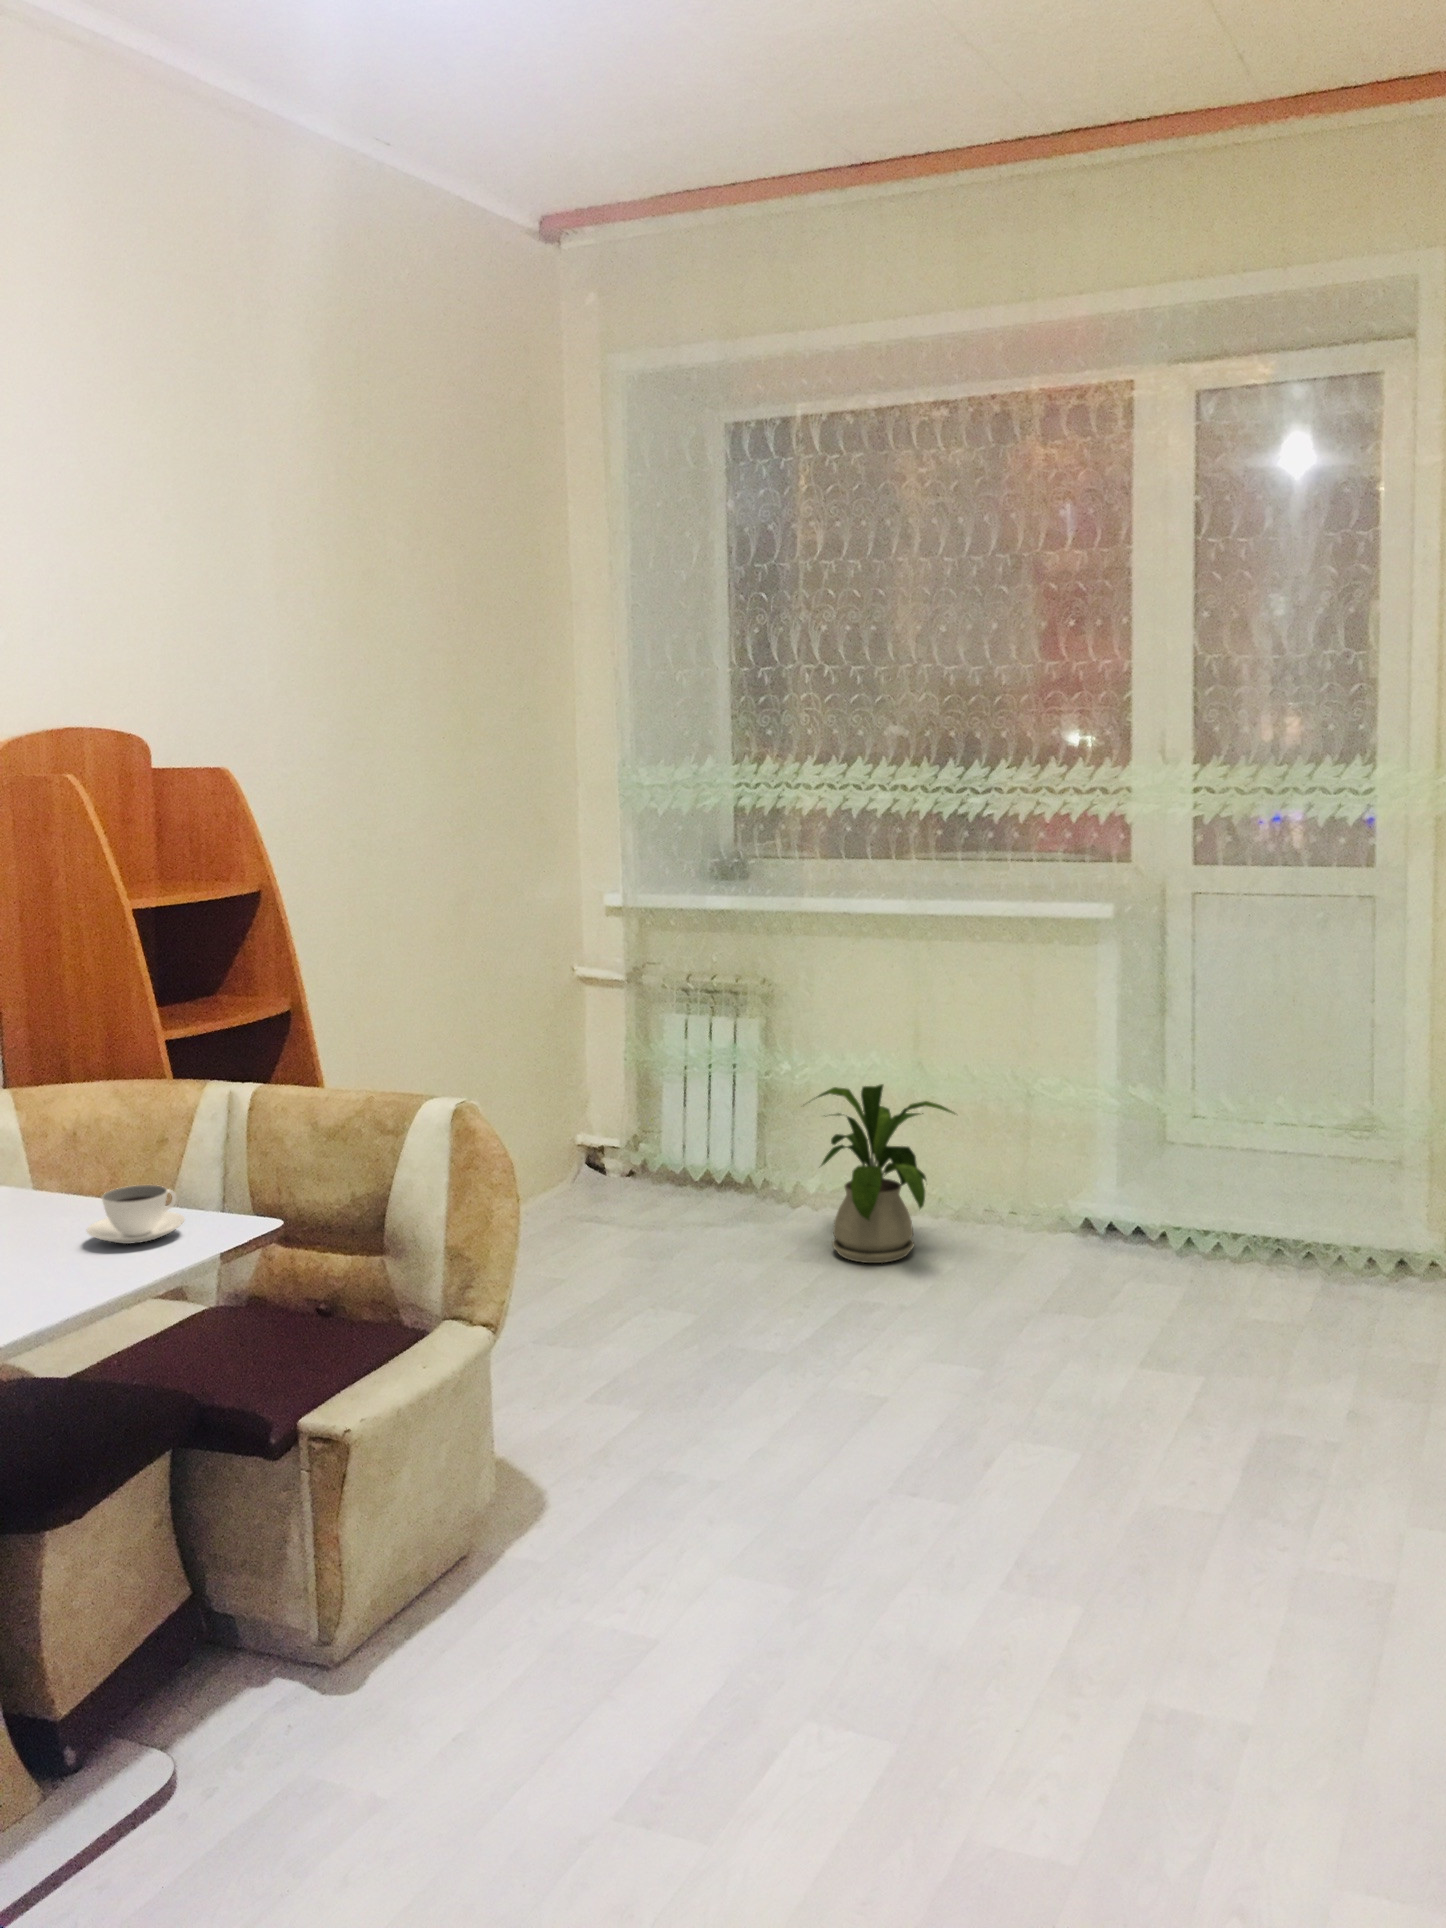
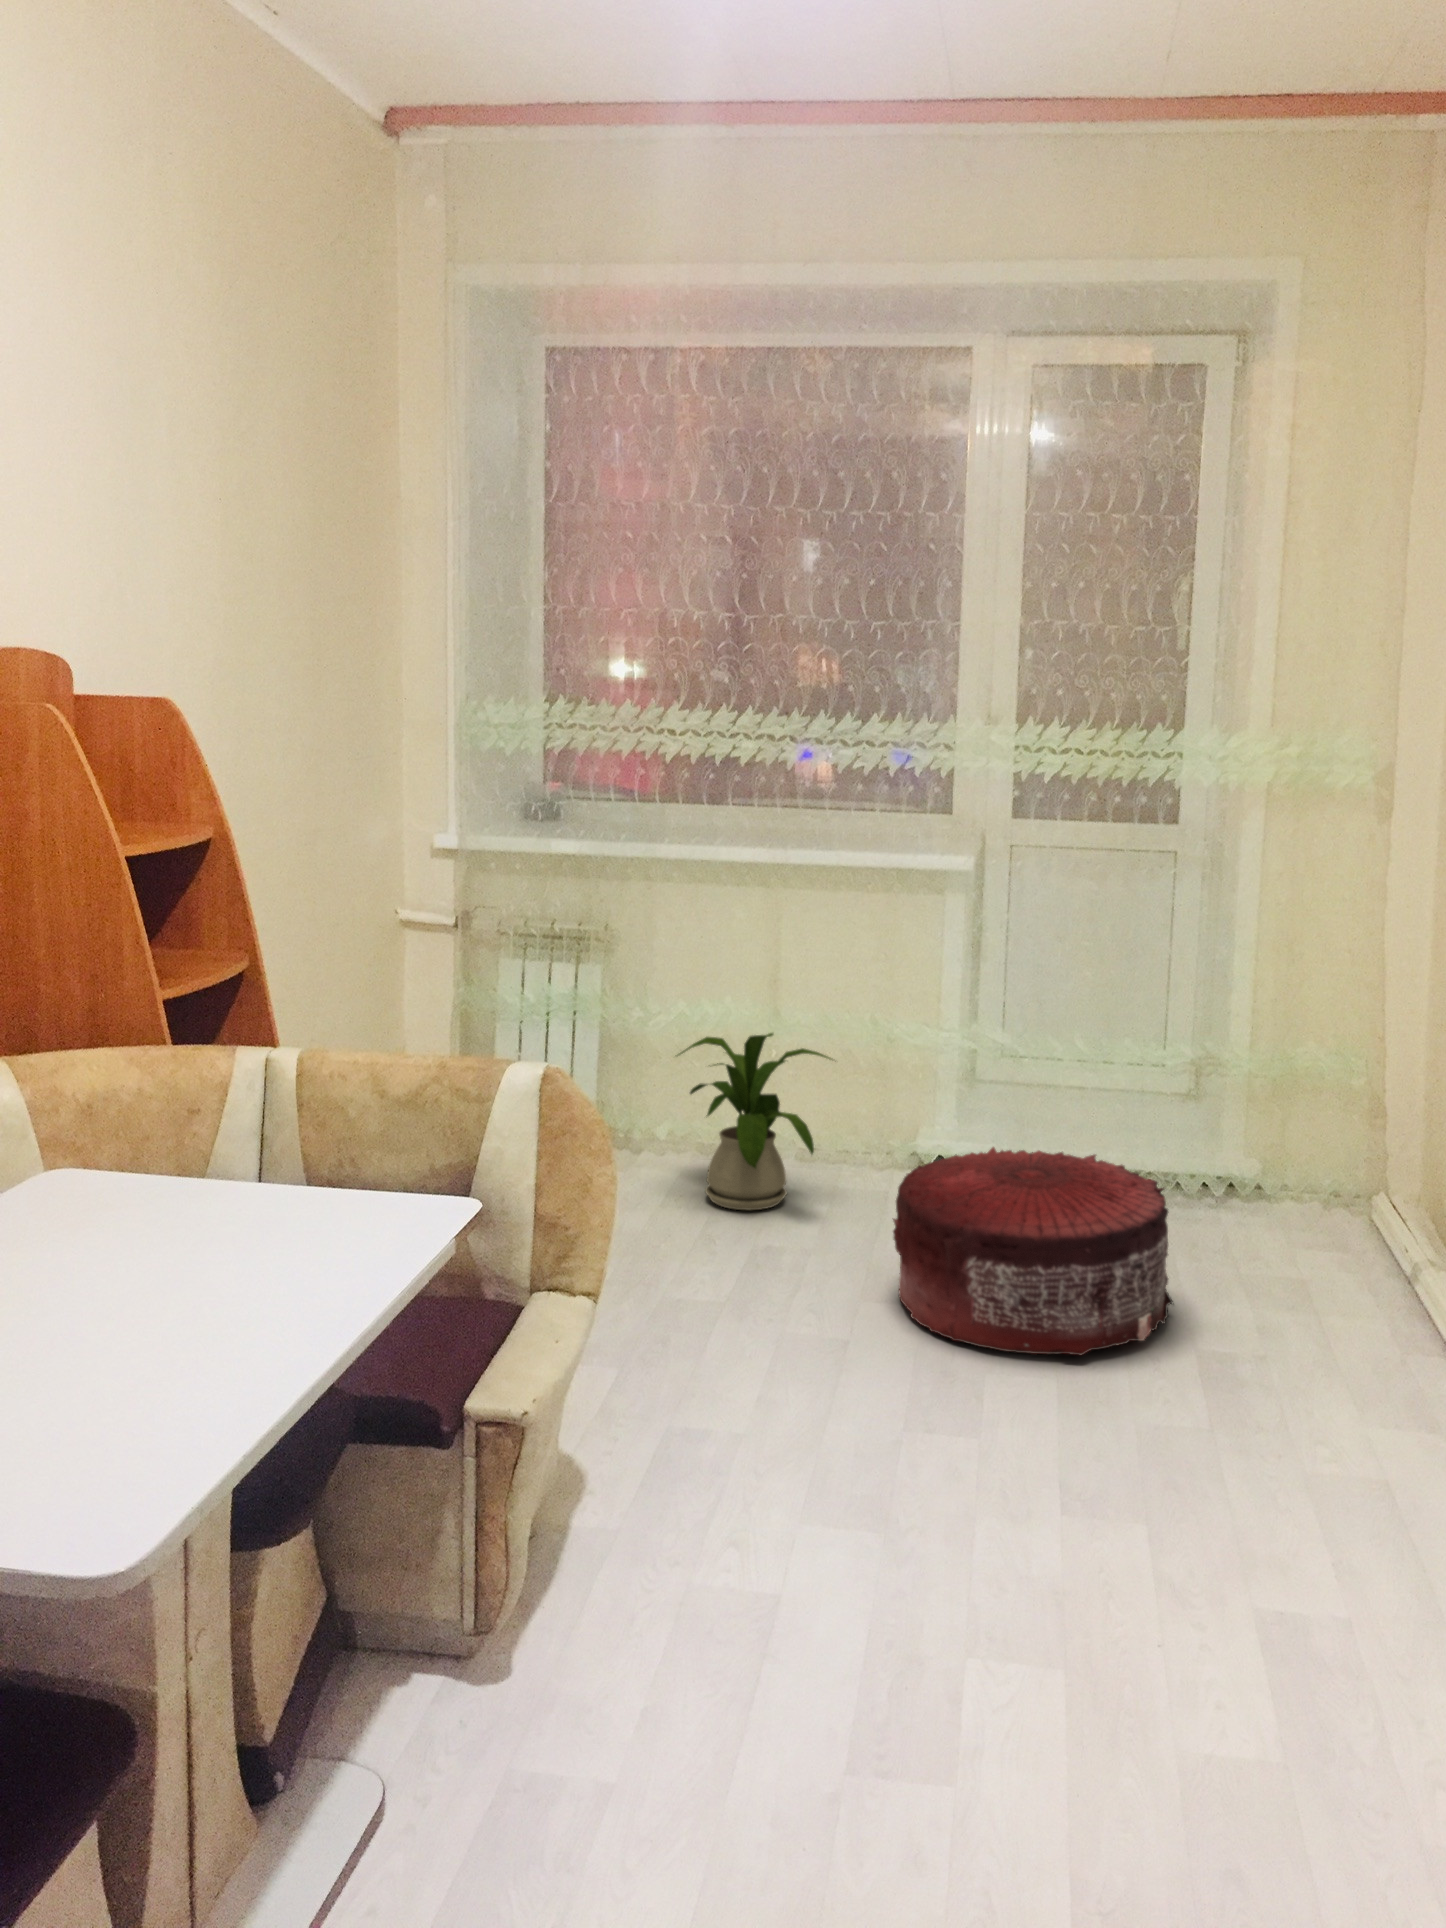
cup: present [87,1185,185,1244] -> none [293,1165,397,1230]
pouf: none [948,1206,1251,1431] -> present [893,1147,1174,1355]

